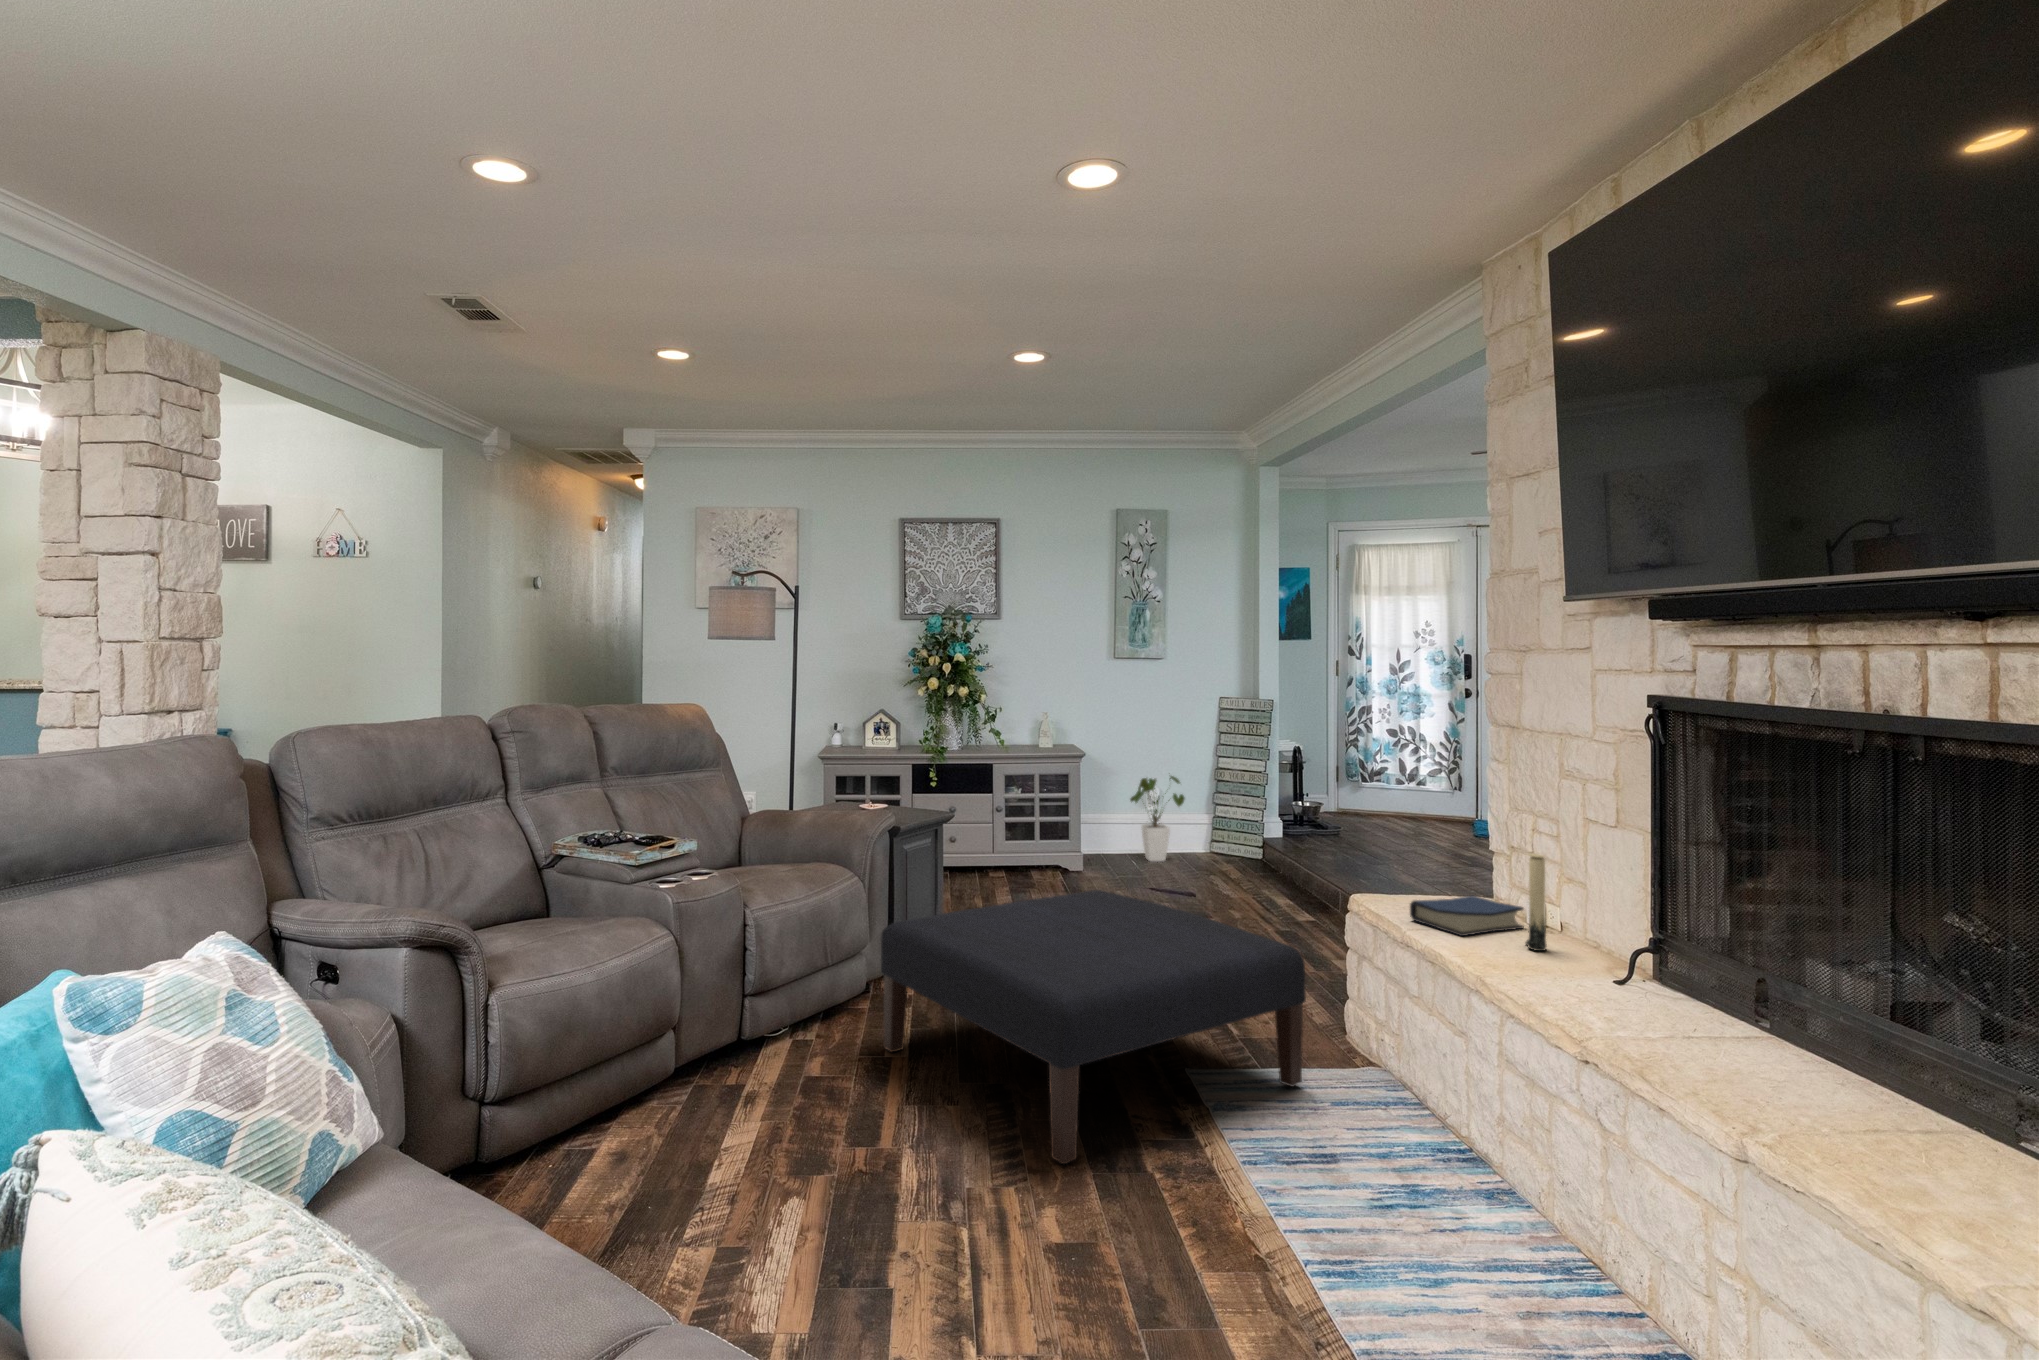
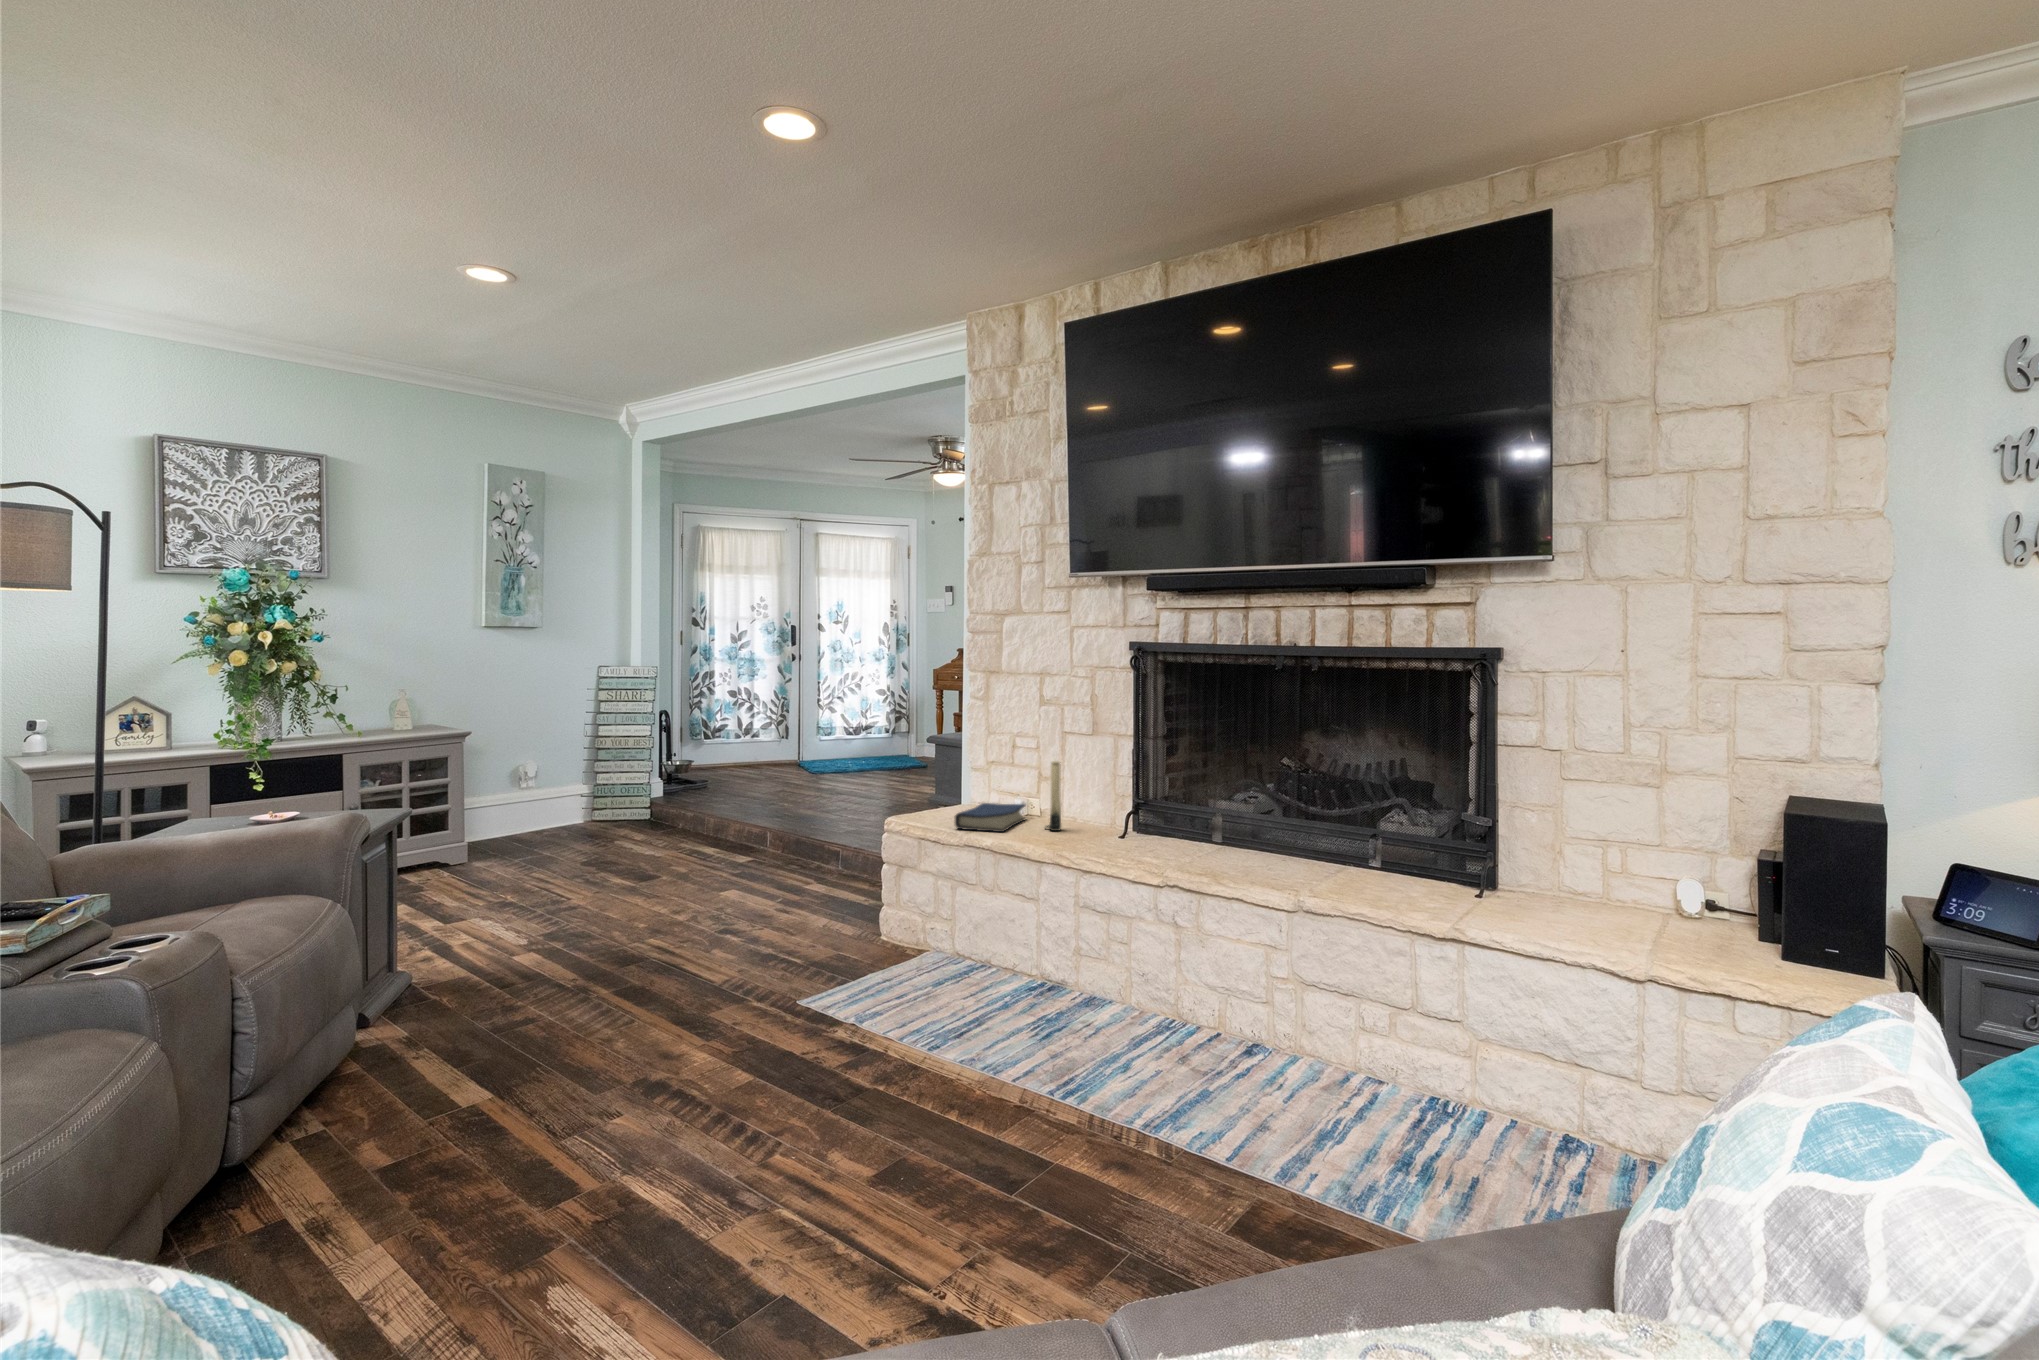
house plant: present [1130,776,1185,862] -> none [513,747,586,842]
ottoman: present [881,890,1306,1164] -> none [456,862,905,1117]

